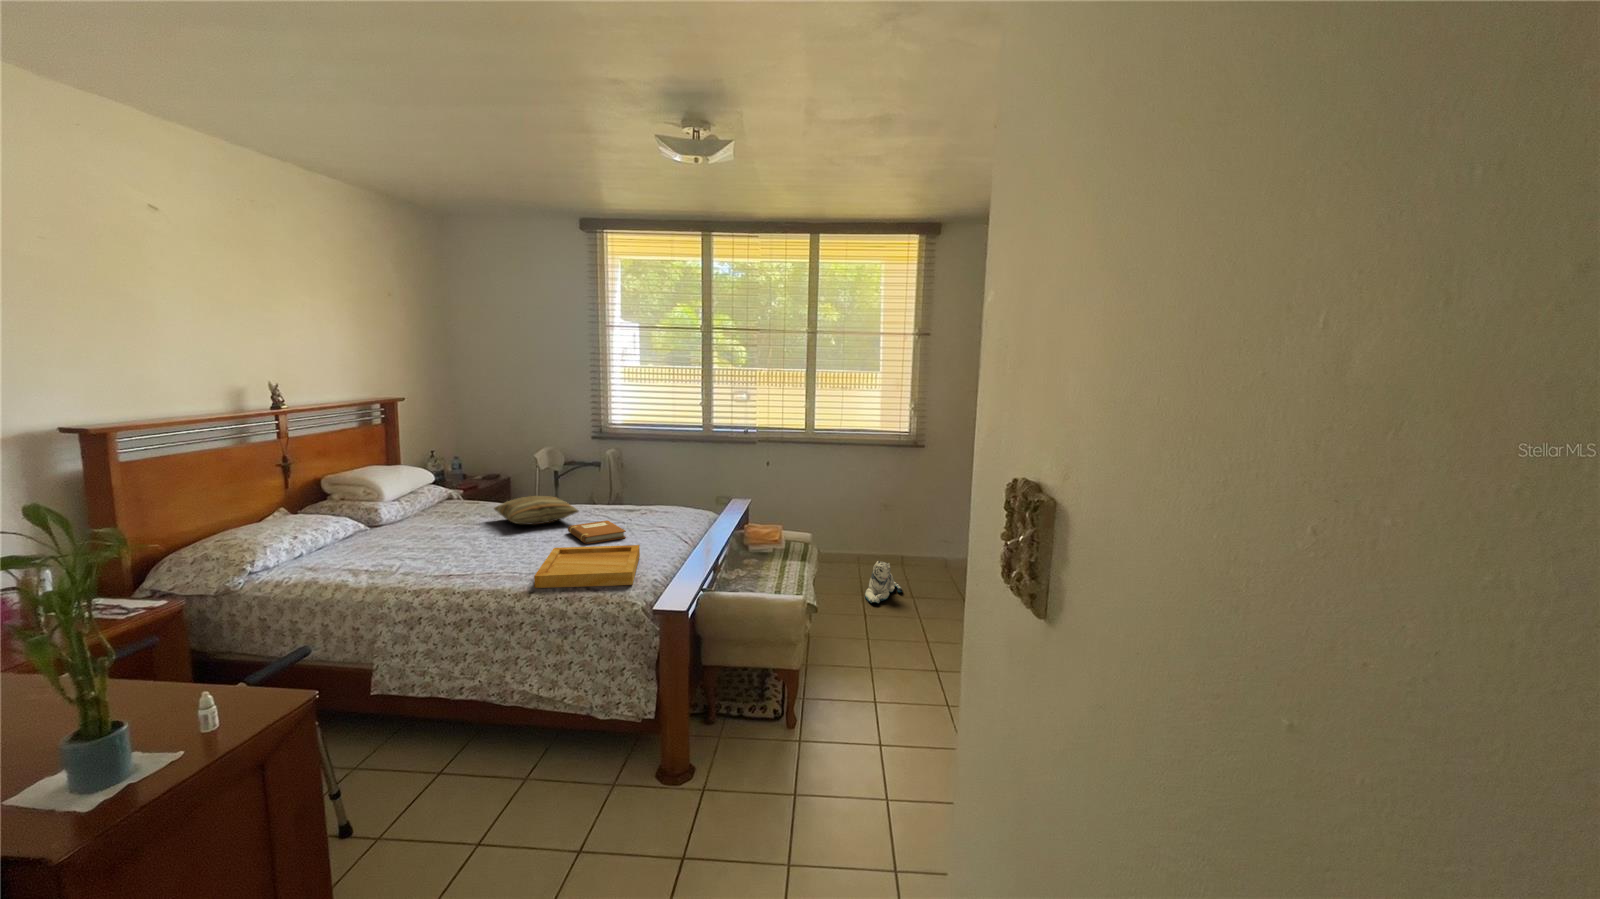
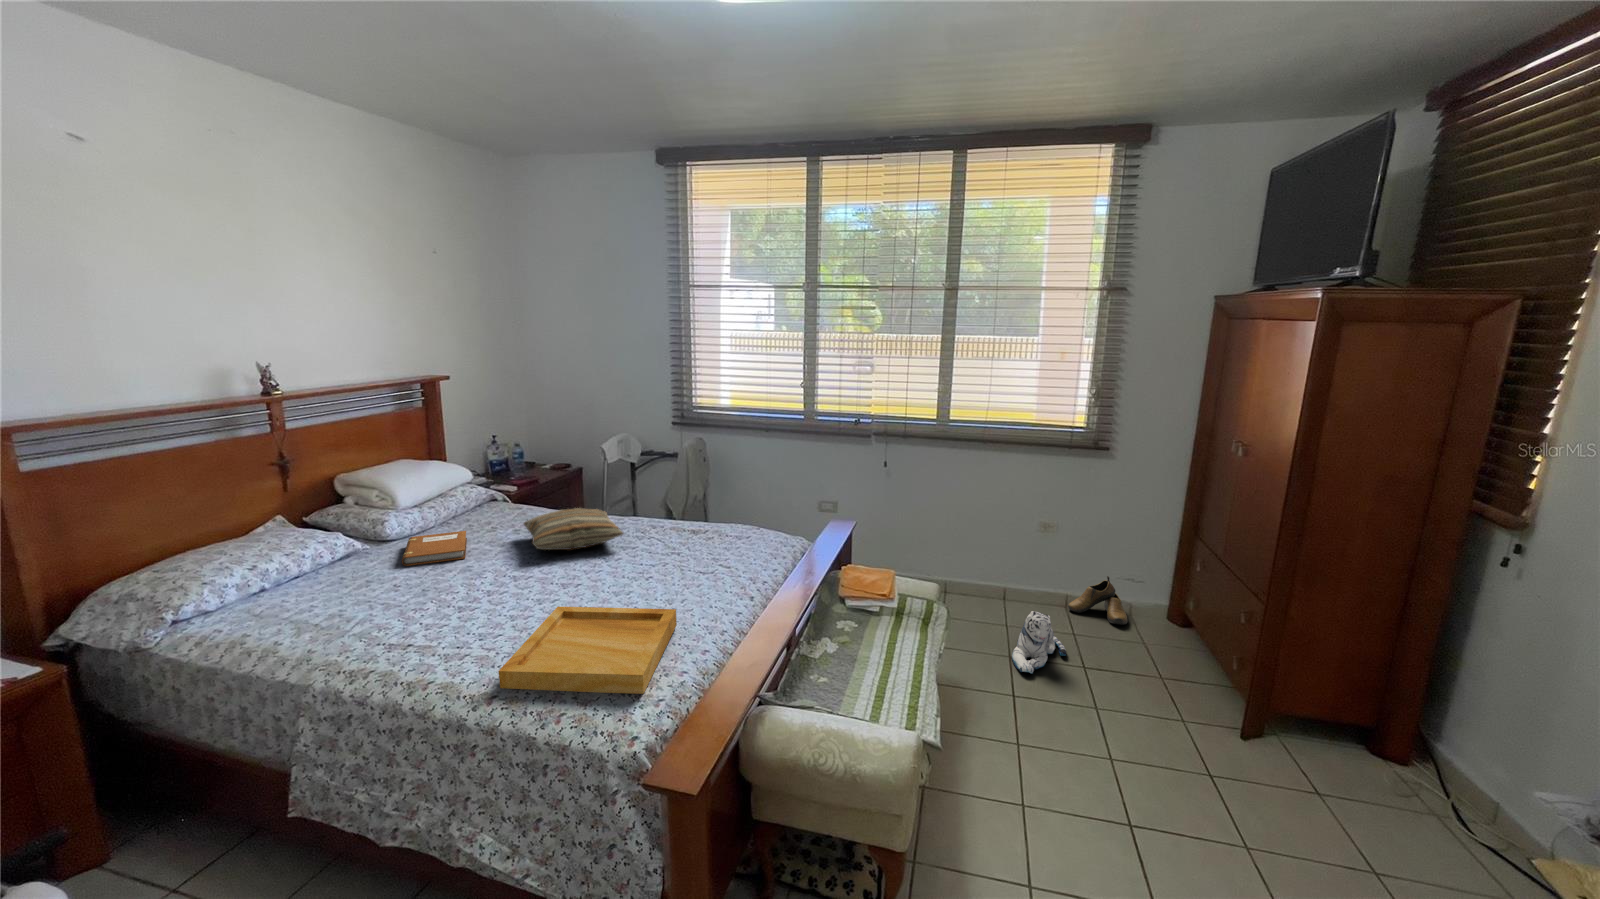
notebook: present [568,521,626,544] -> present [402,531,467,566]
shoe: none [905,540,945,573] -> present [1068,576,1127,625]

